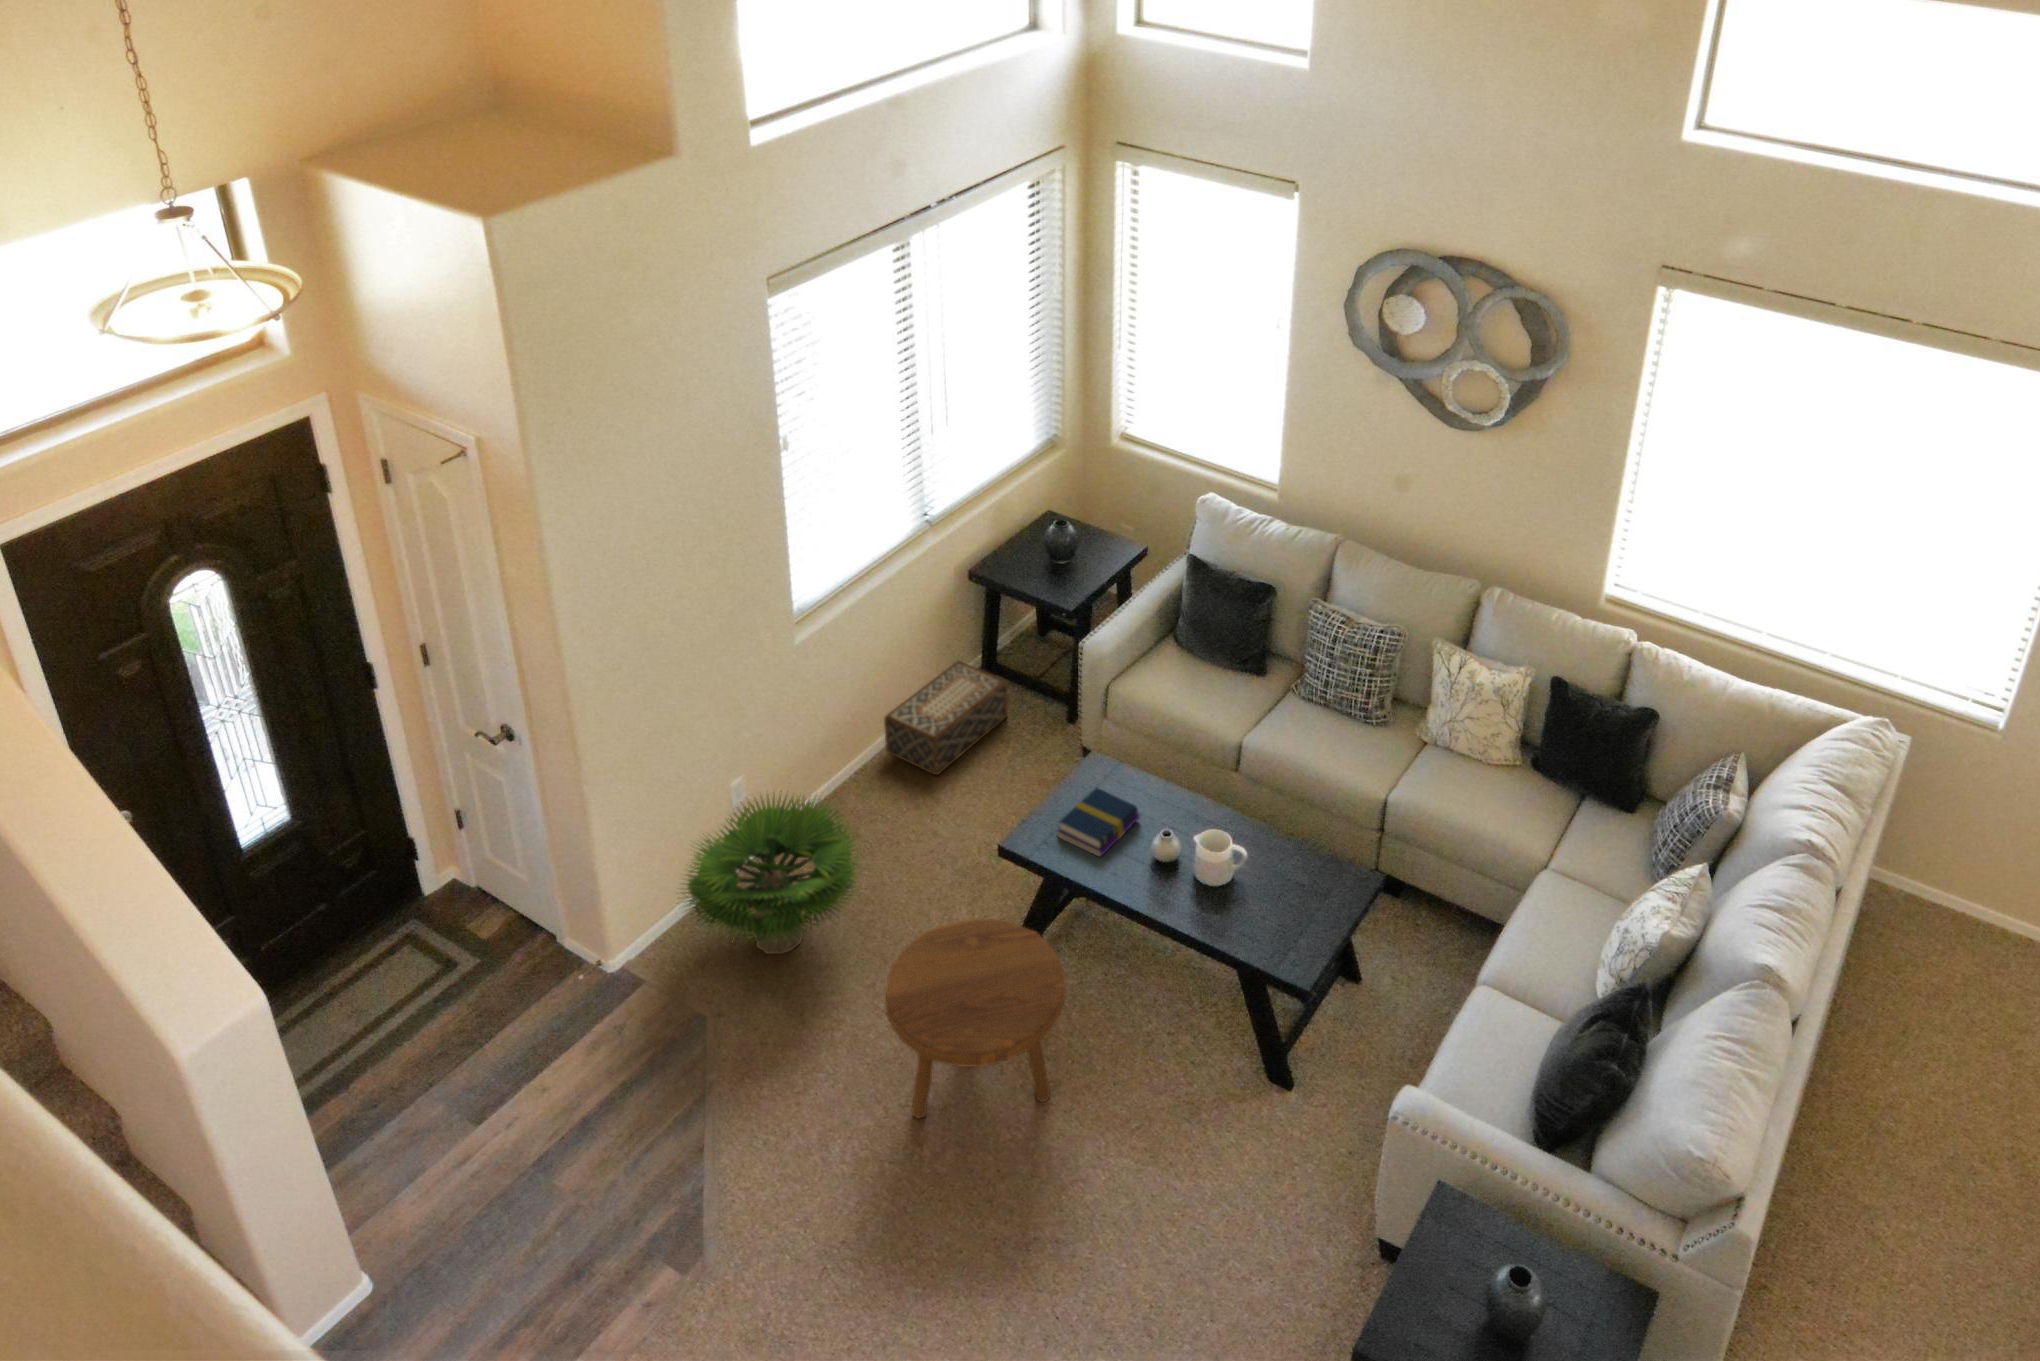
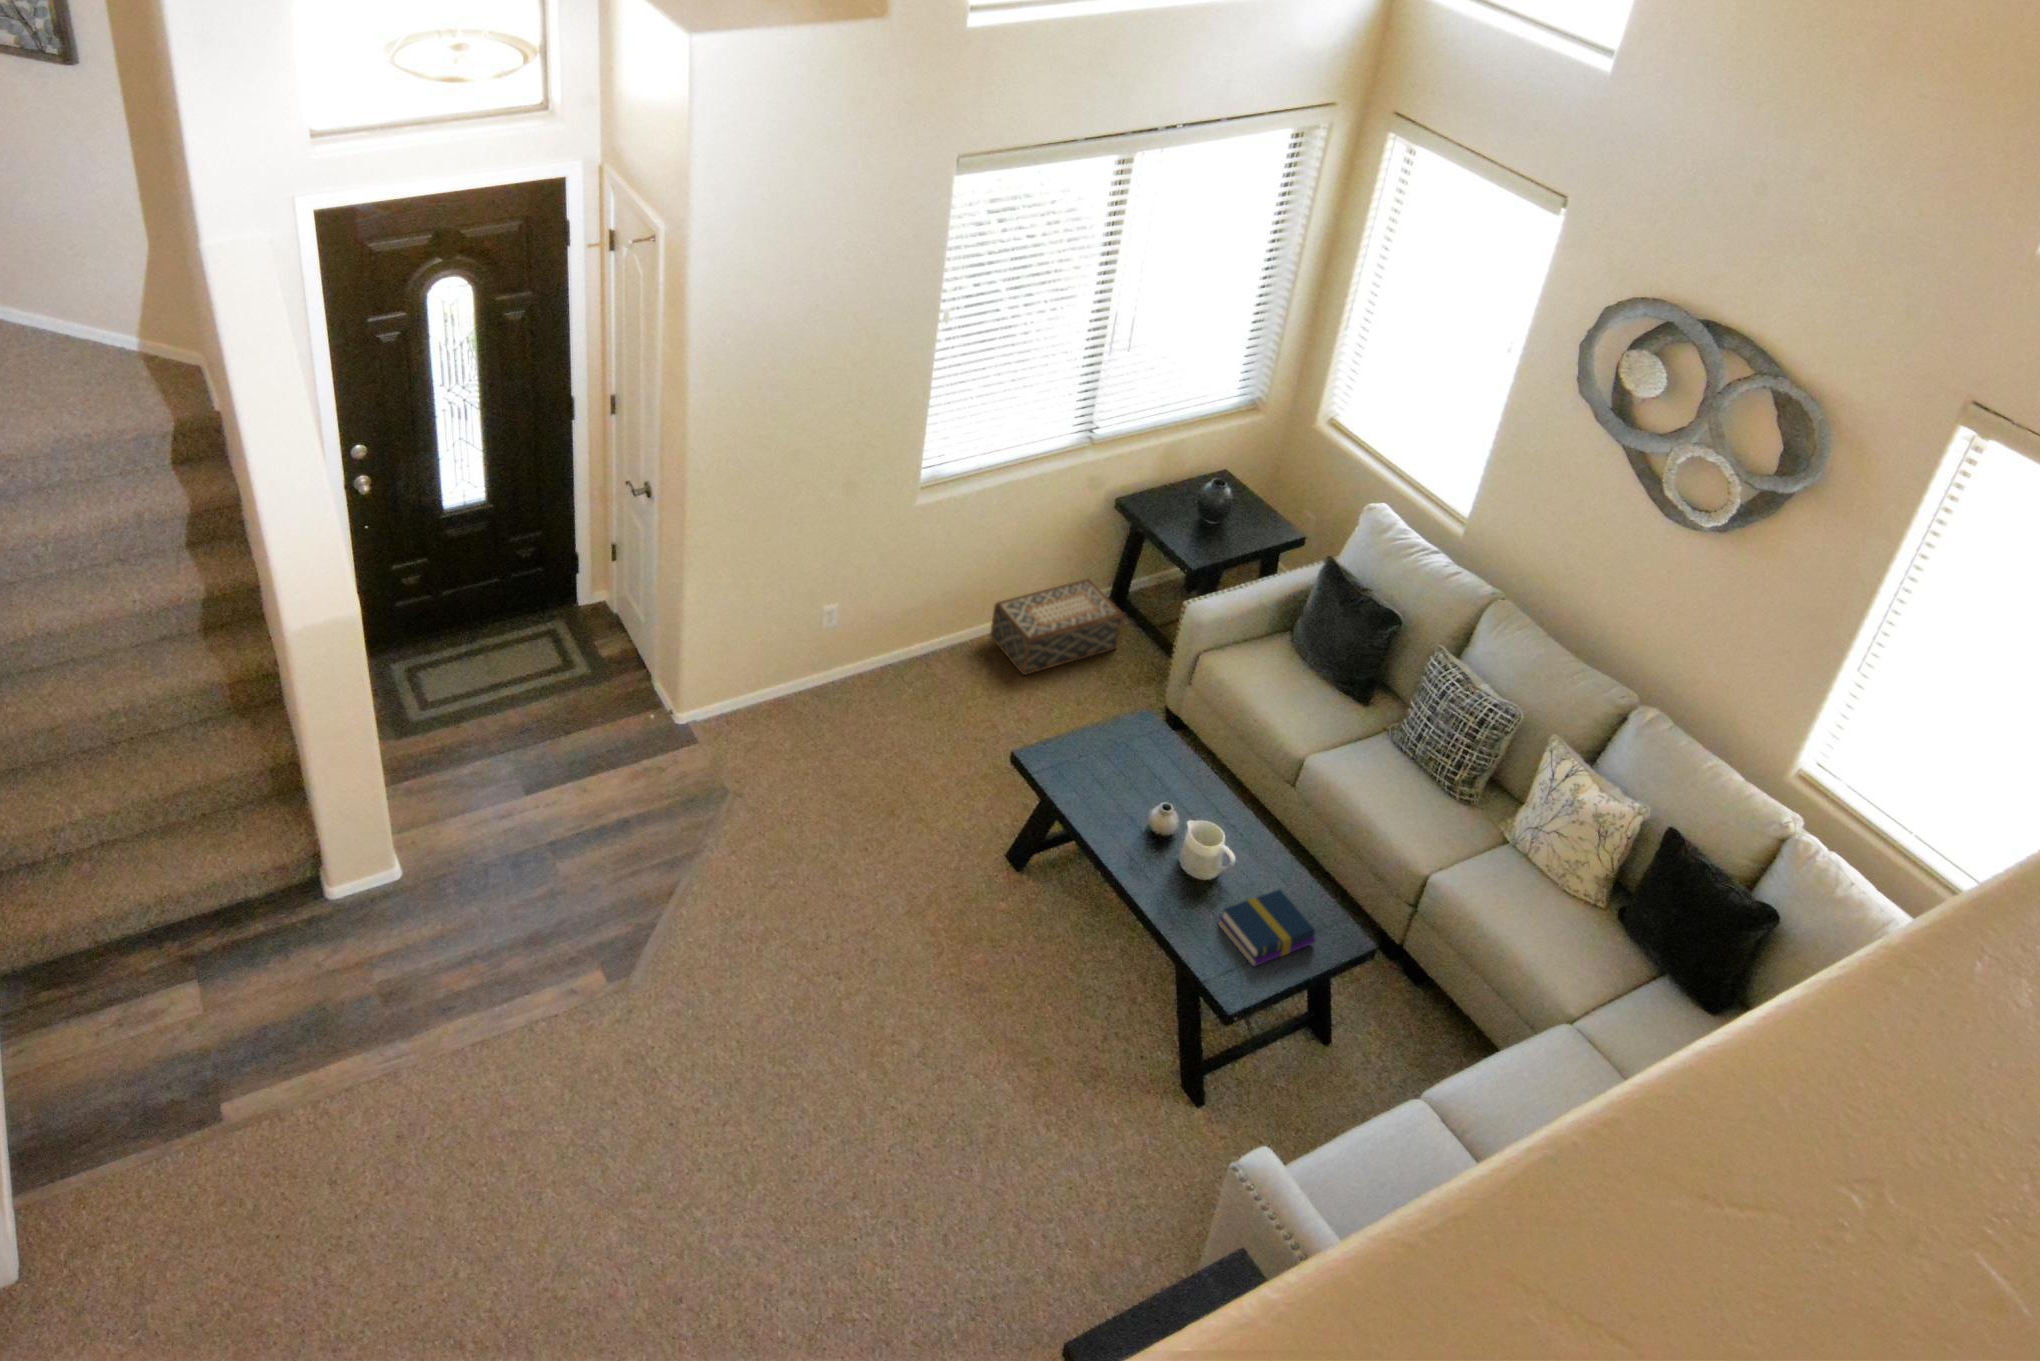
book: present [1058,787,1140,857] -> present [1218,890,1315,967]
potted plant: present [681,791,859,954] -> none [734,620,911,770]
footstool: present [885,919,1066,1118] -> none [843,799,1016,999]

